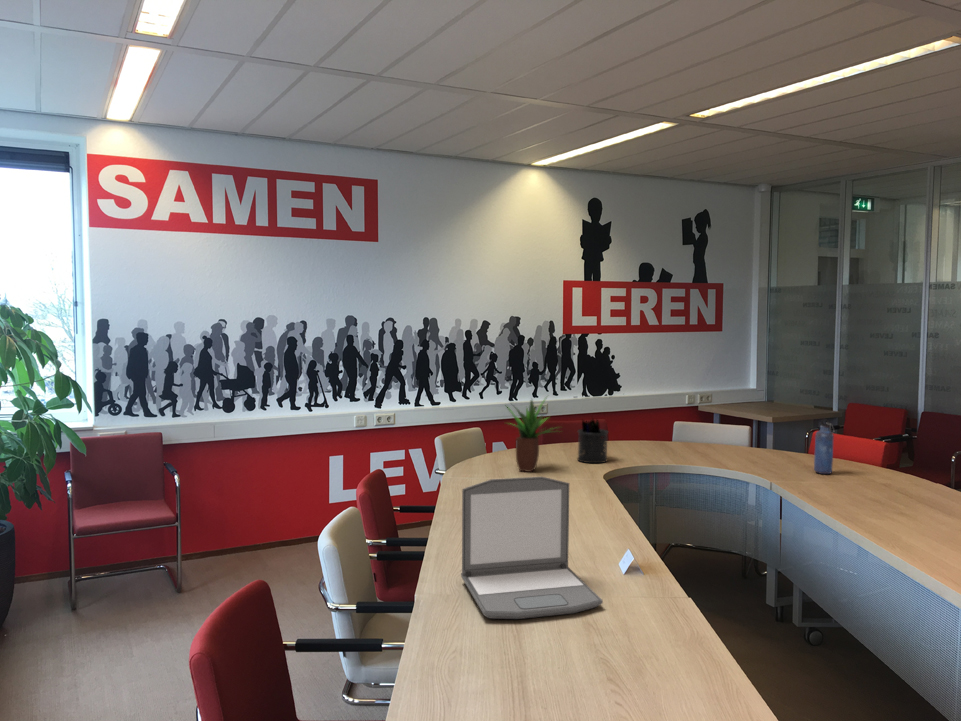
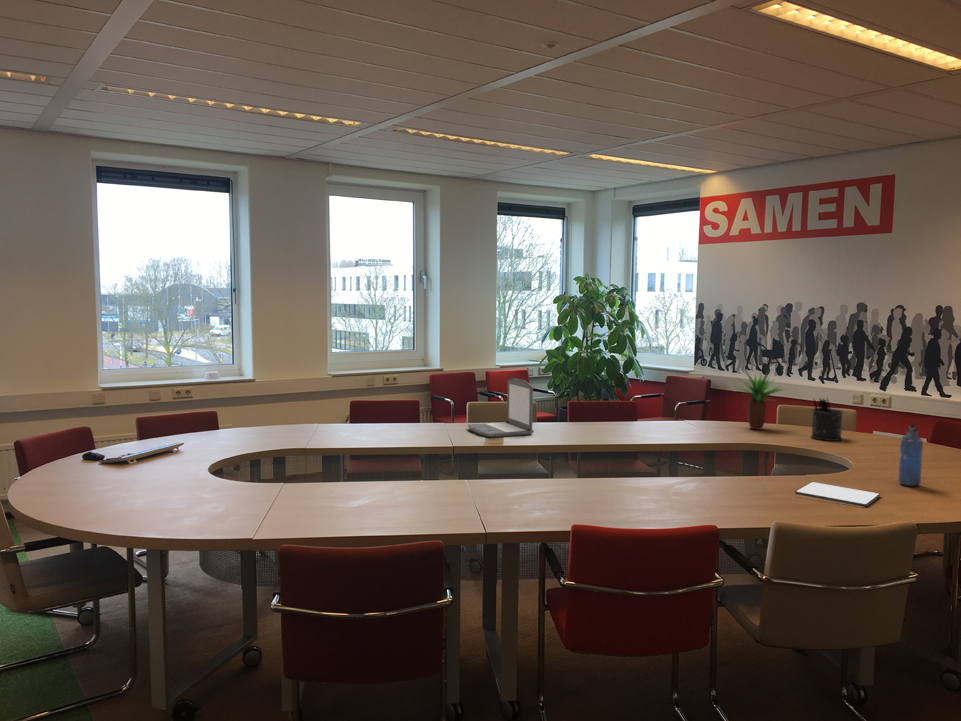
tablet: none [863,483,938,504] -> present [795,482,880,507]

